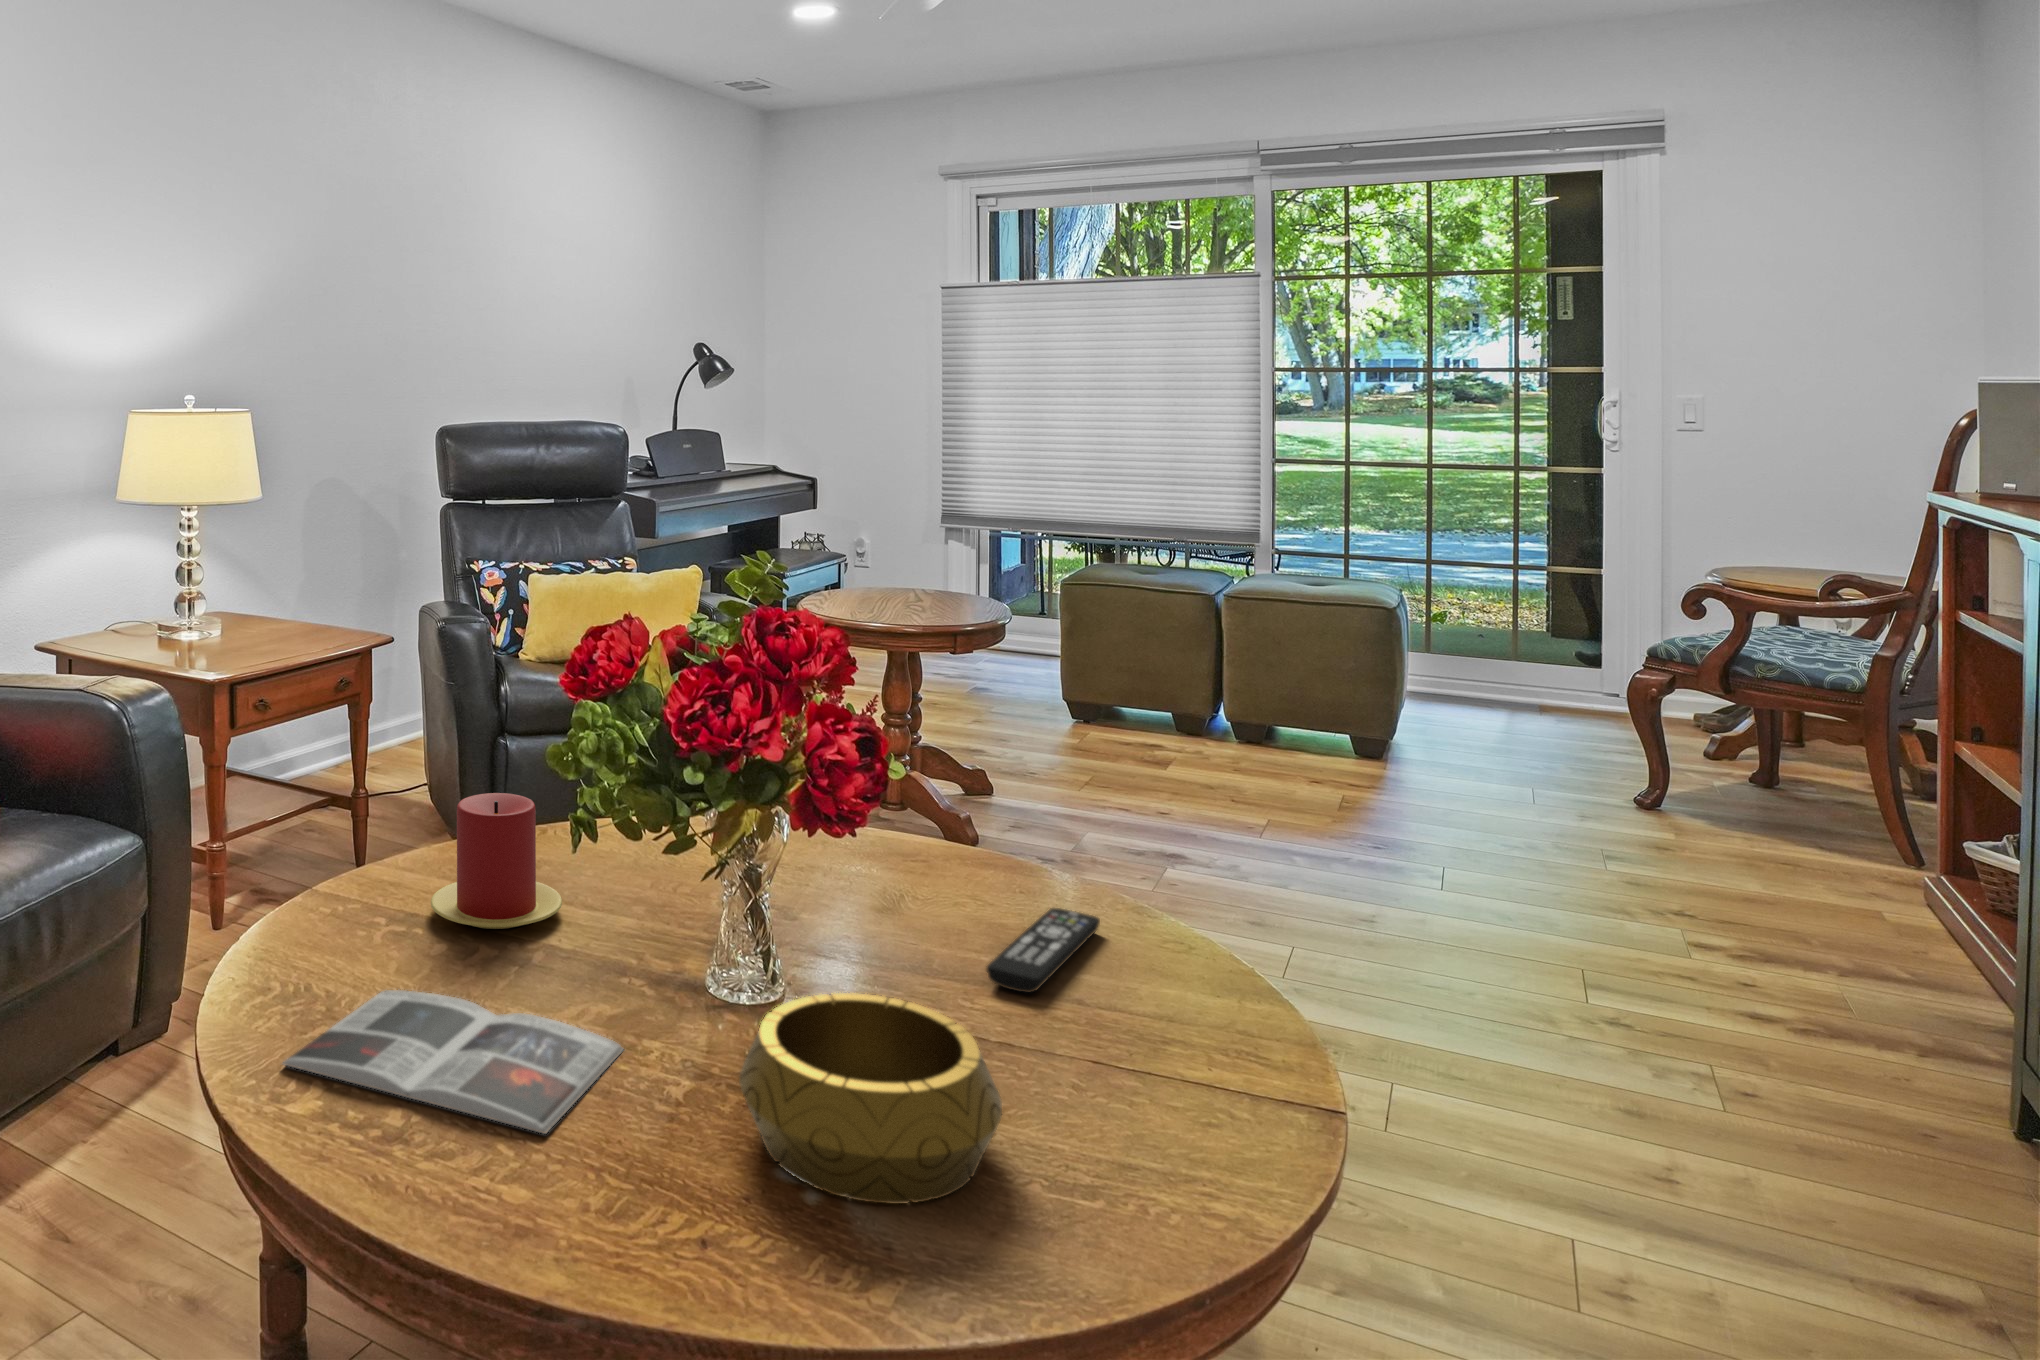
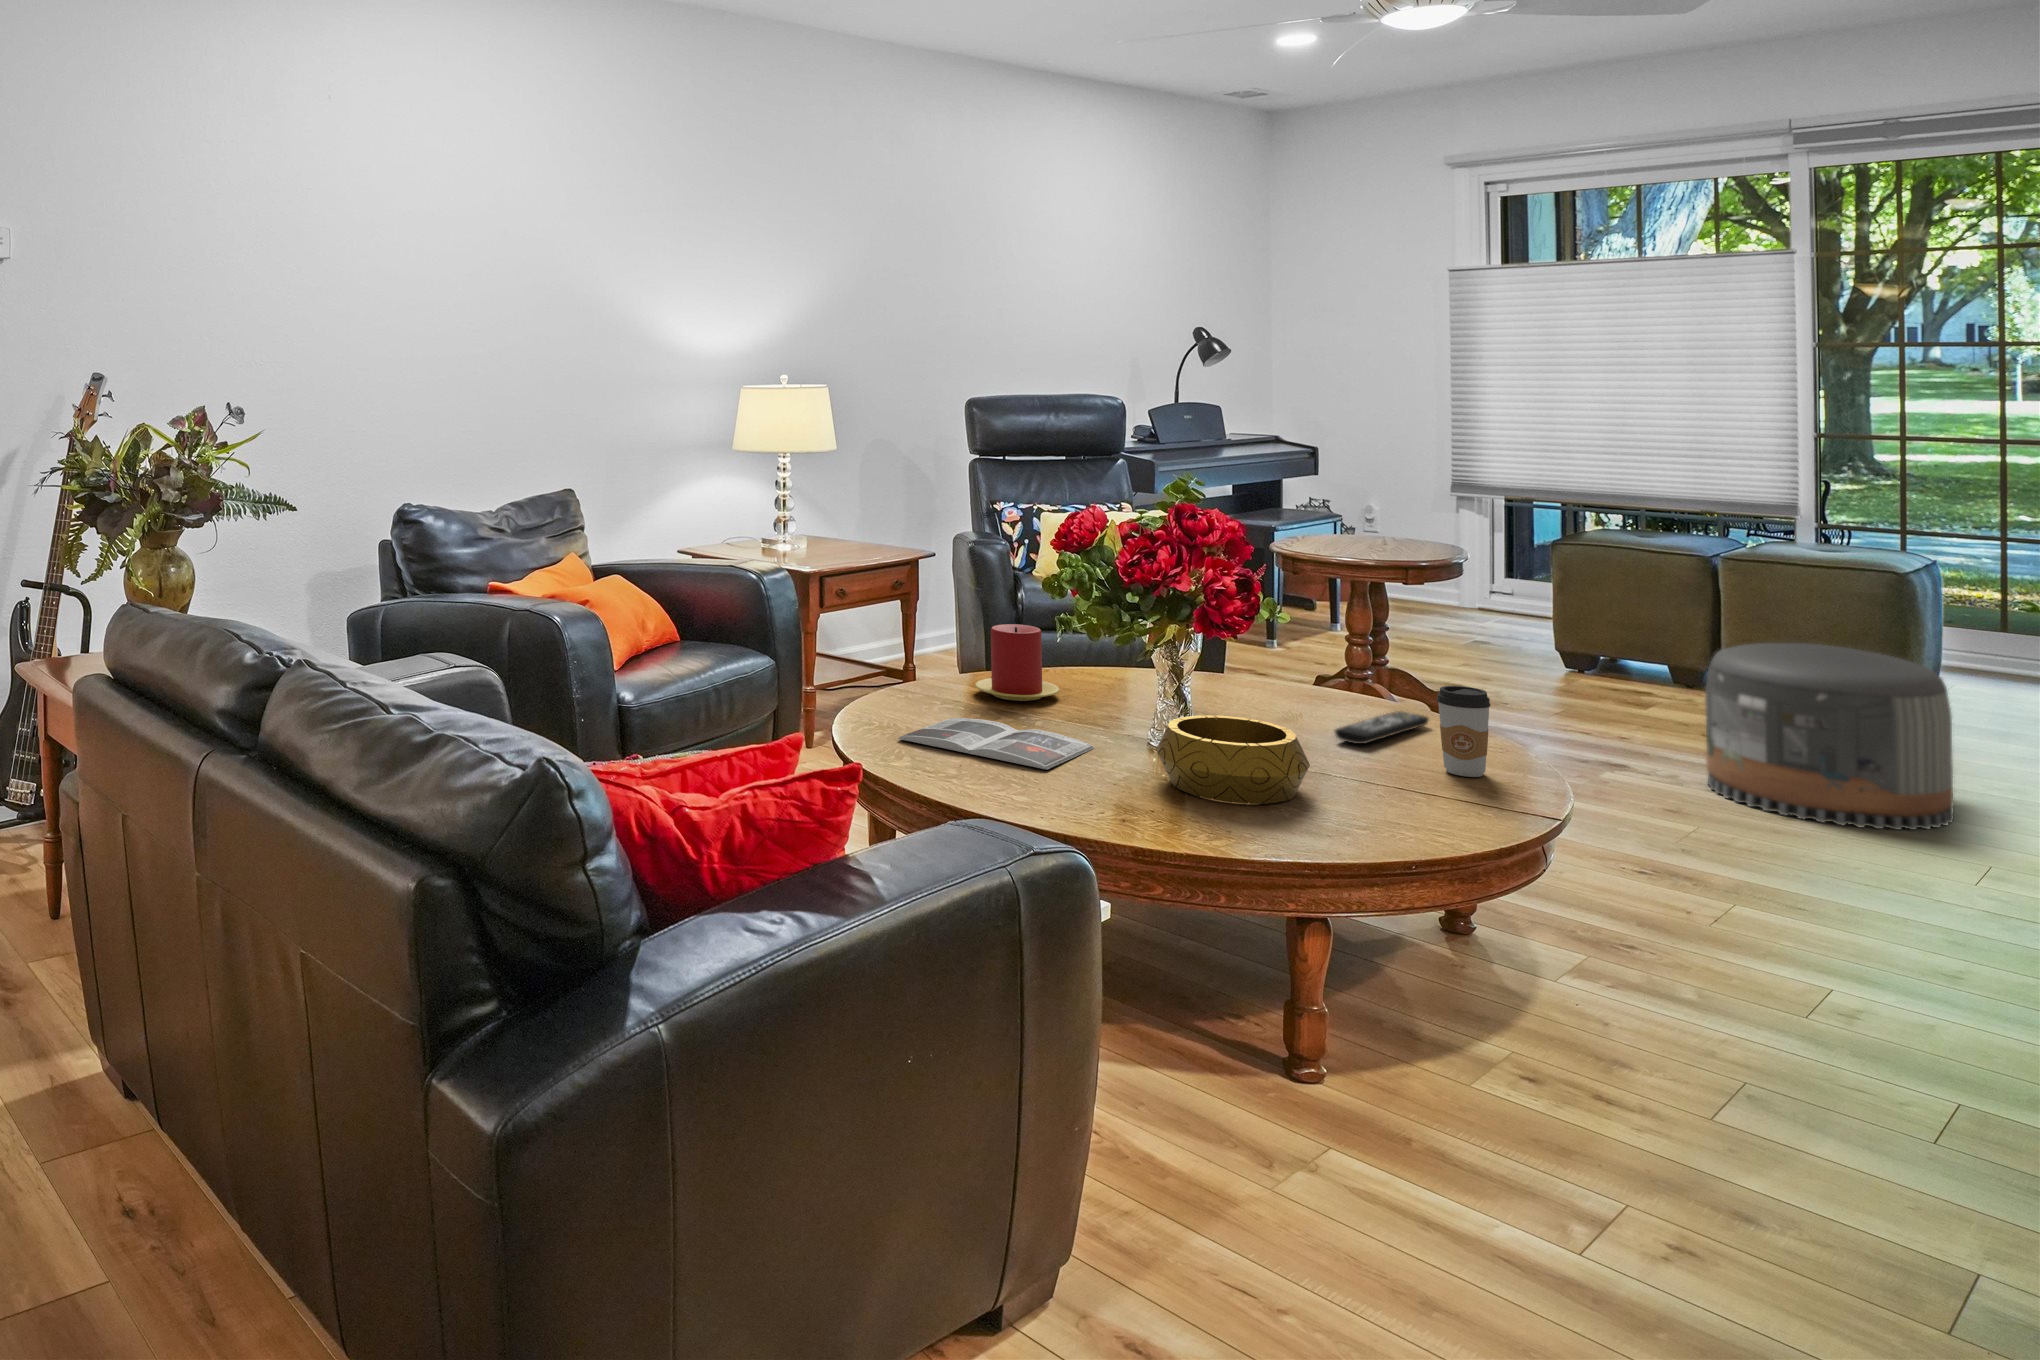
pouf: none [1267,706,1517,932] -> present [1705,643,1954,830]
coffee cup: none [1159,900,1242,1062] -> present [1437,686,1491,777]

